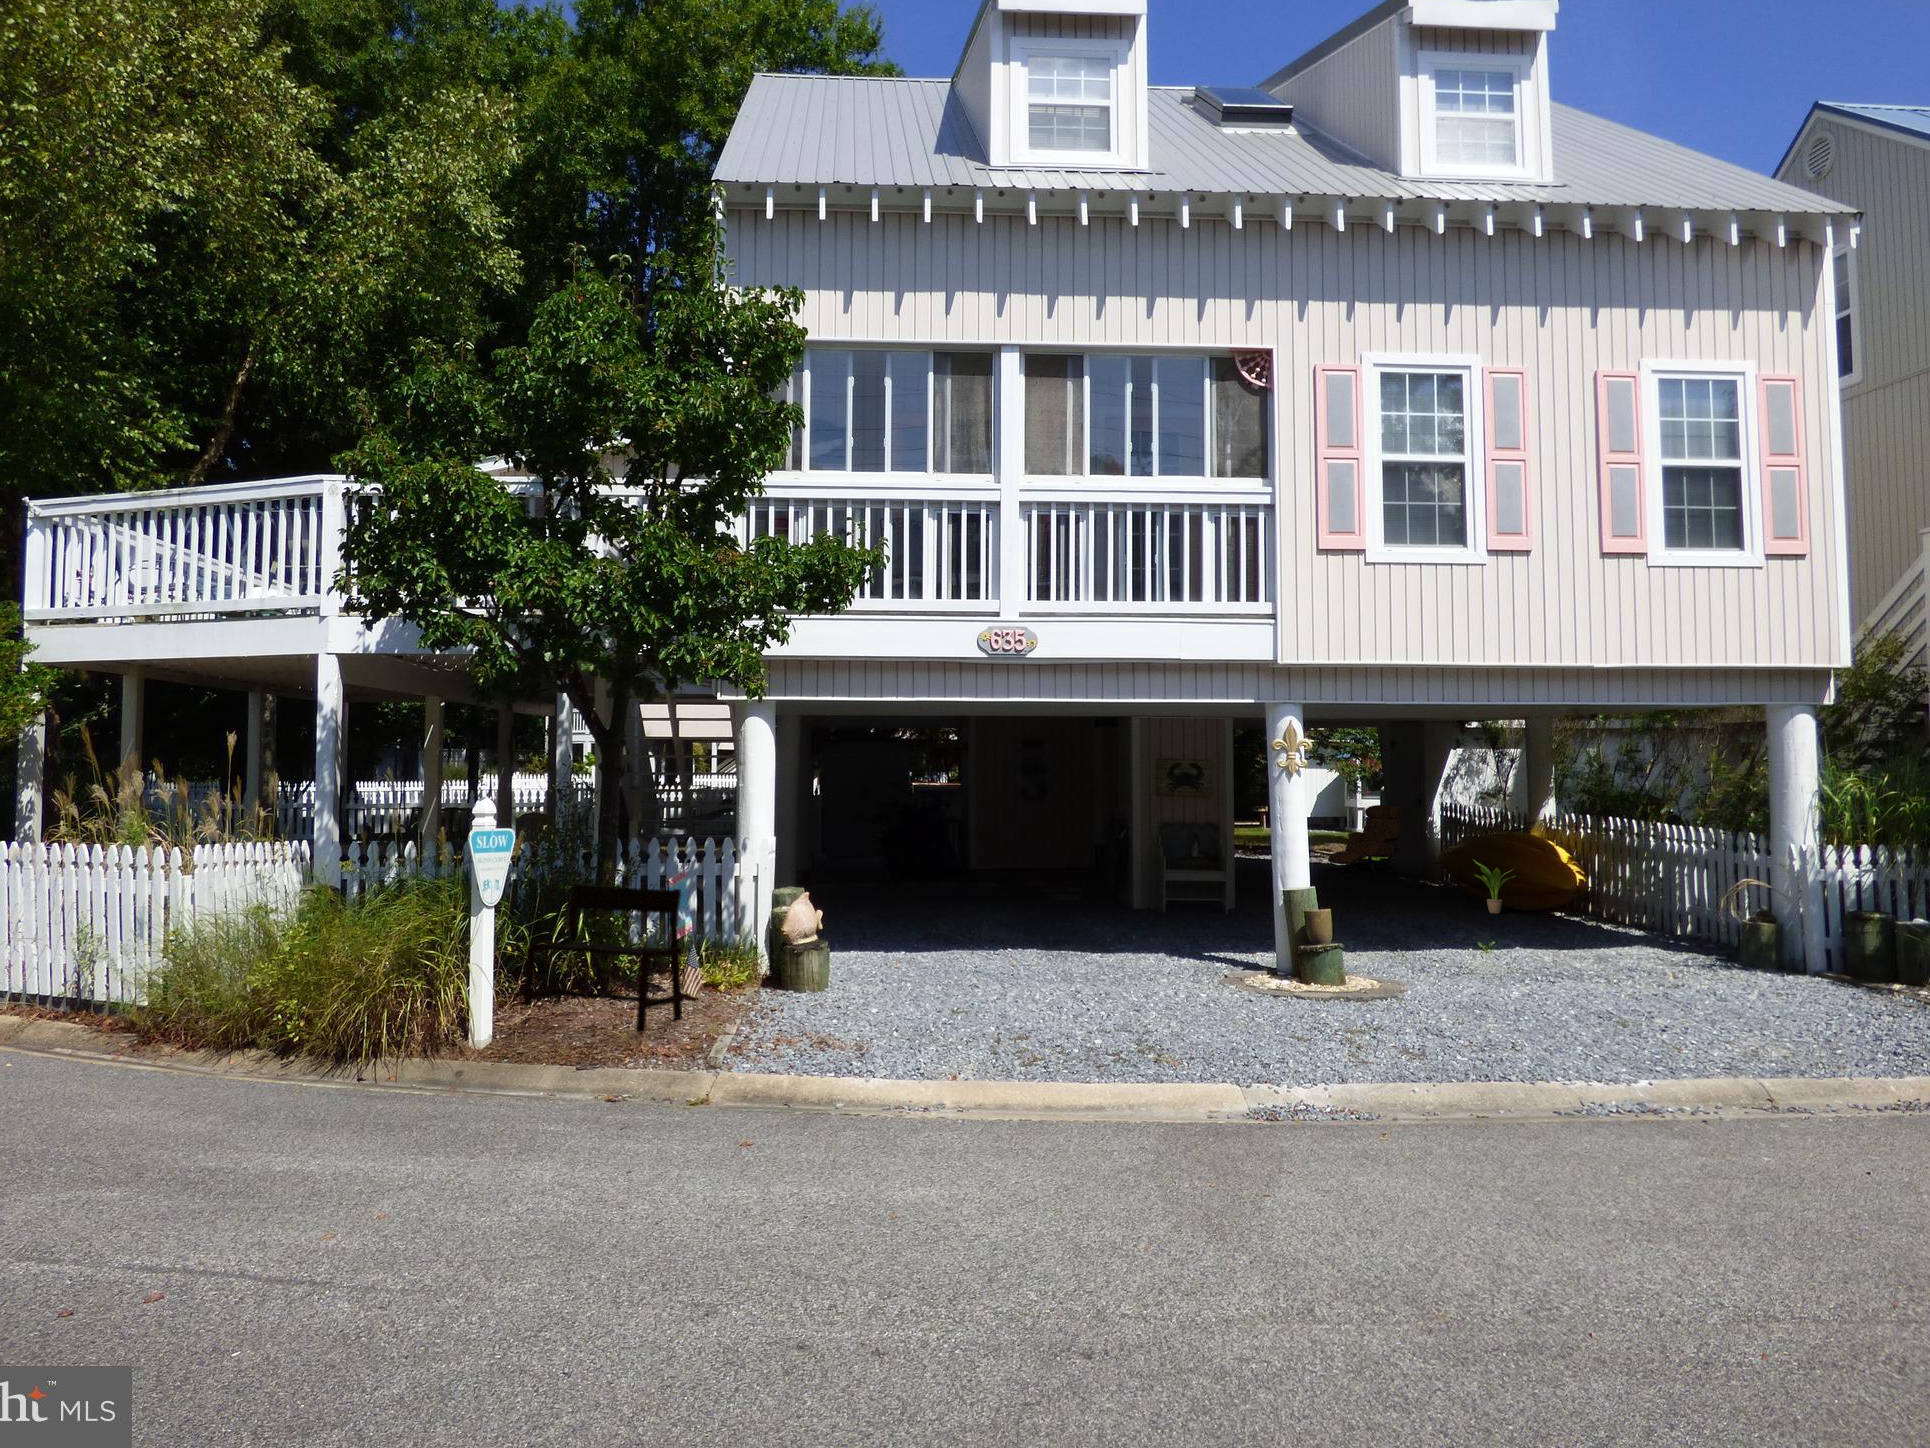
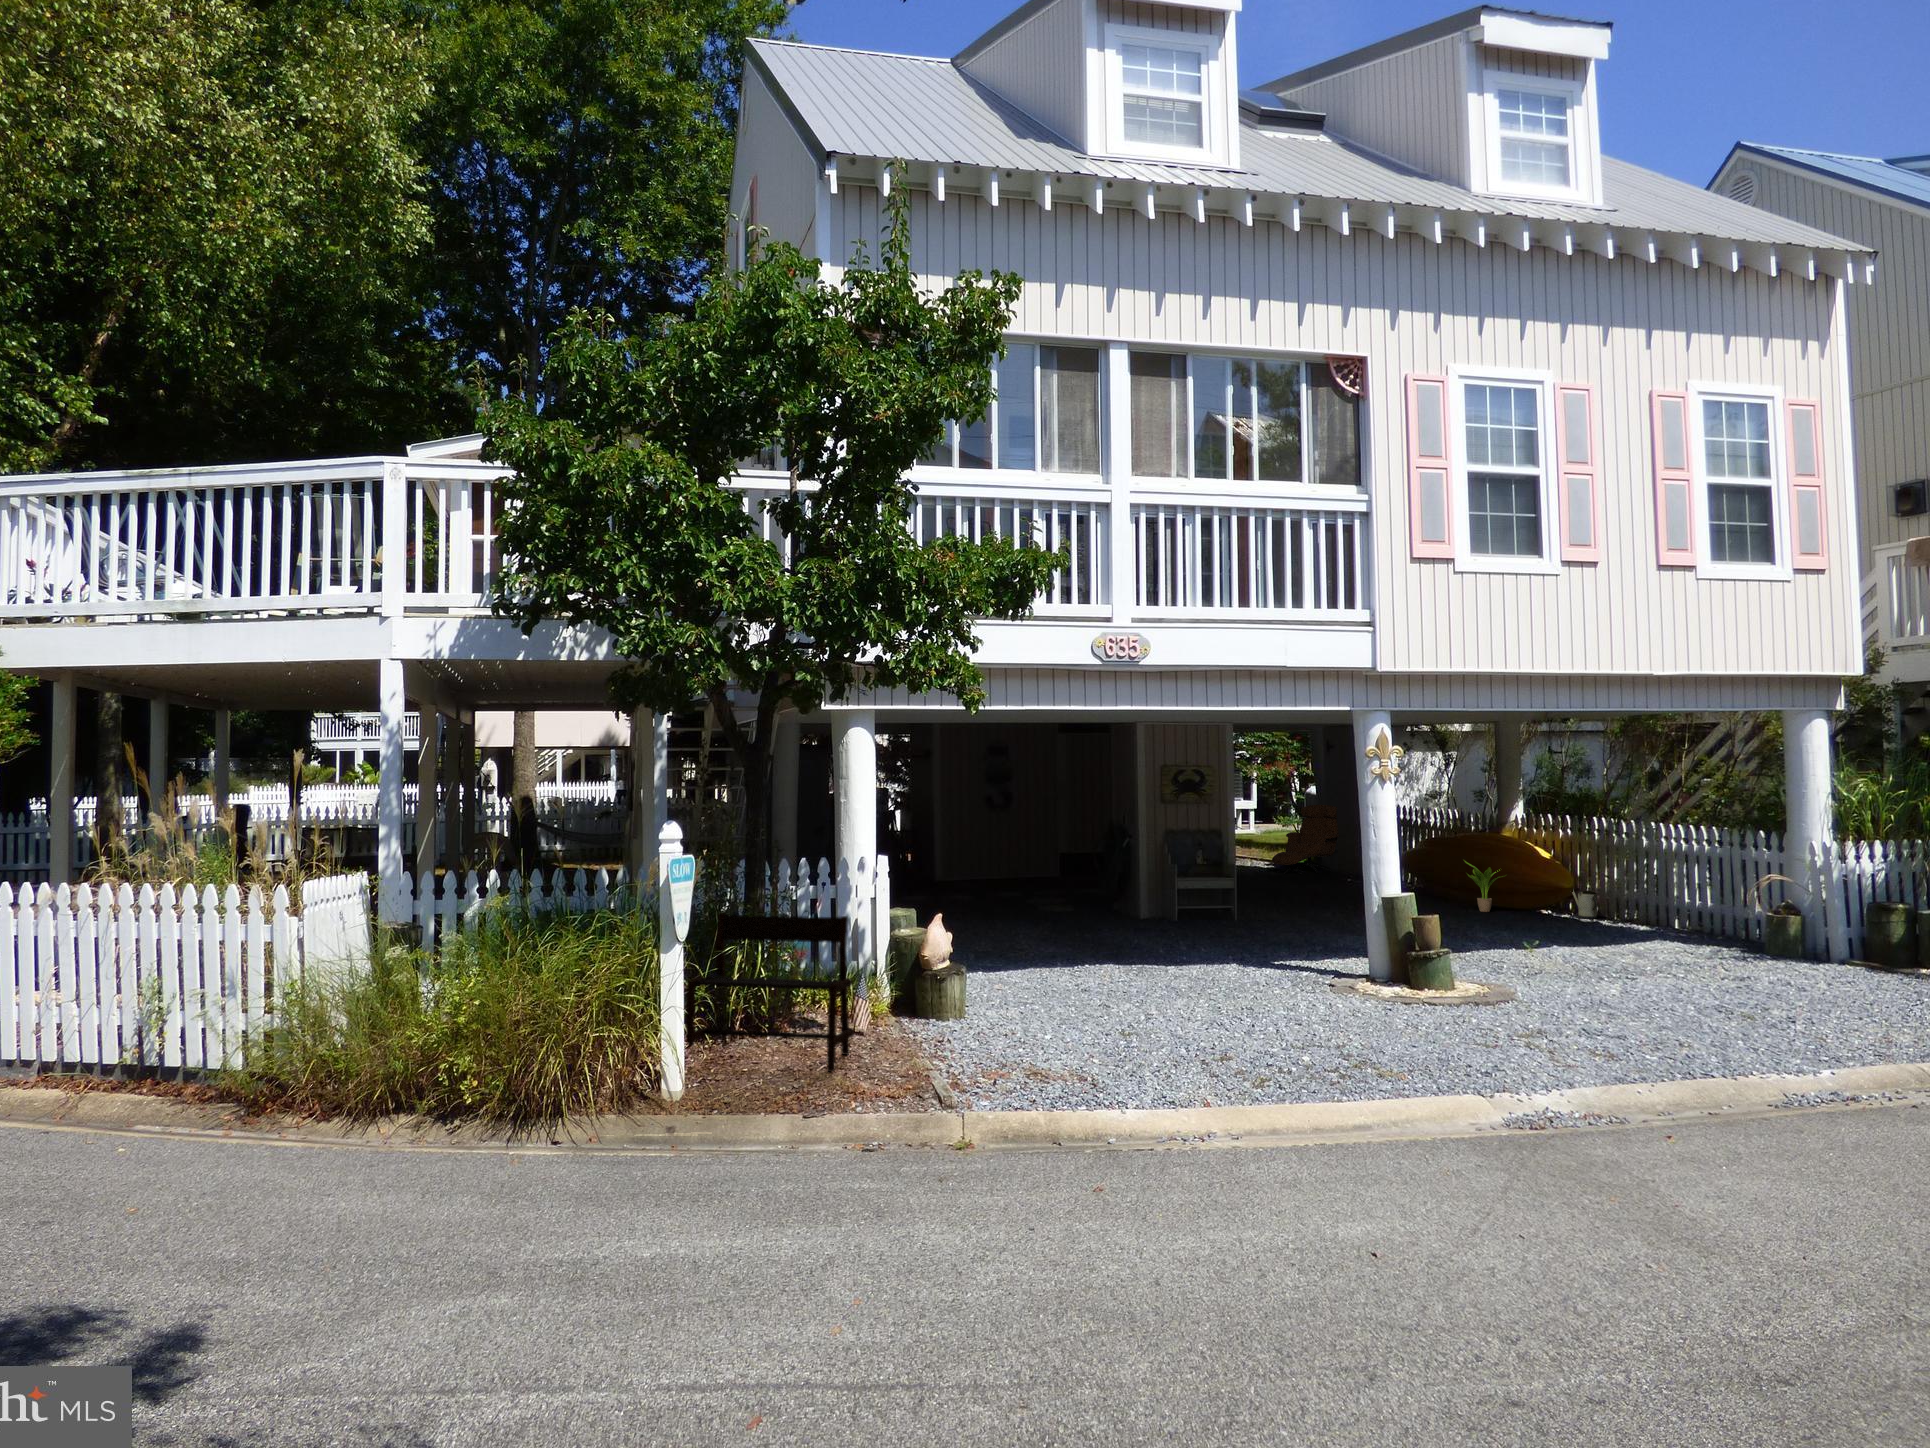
watering can: none [1579,887,1608,923] -> present [1572,884,1597,919]

